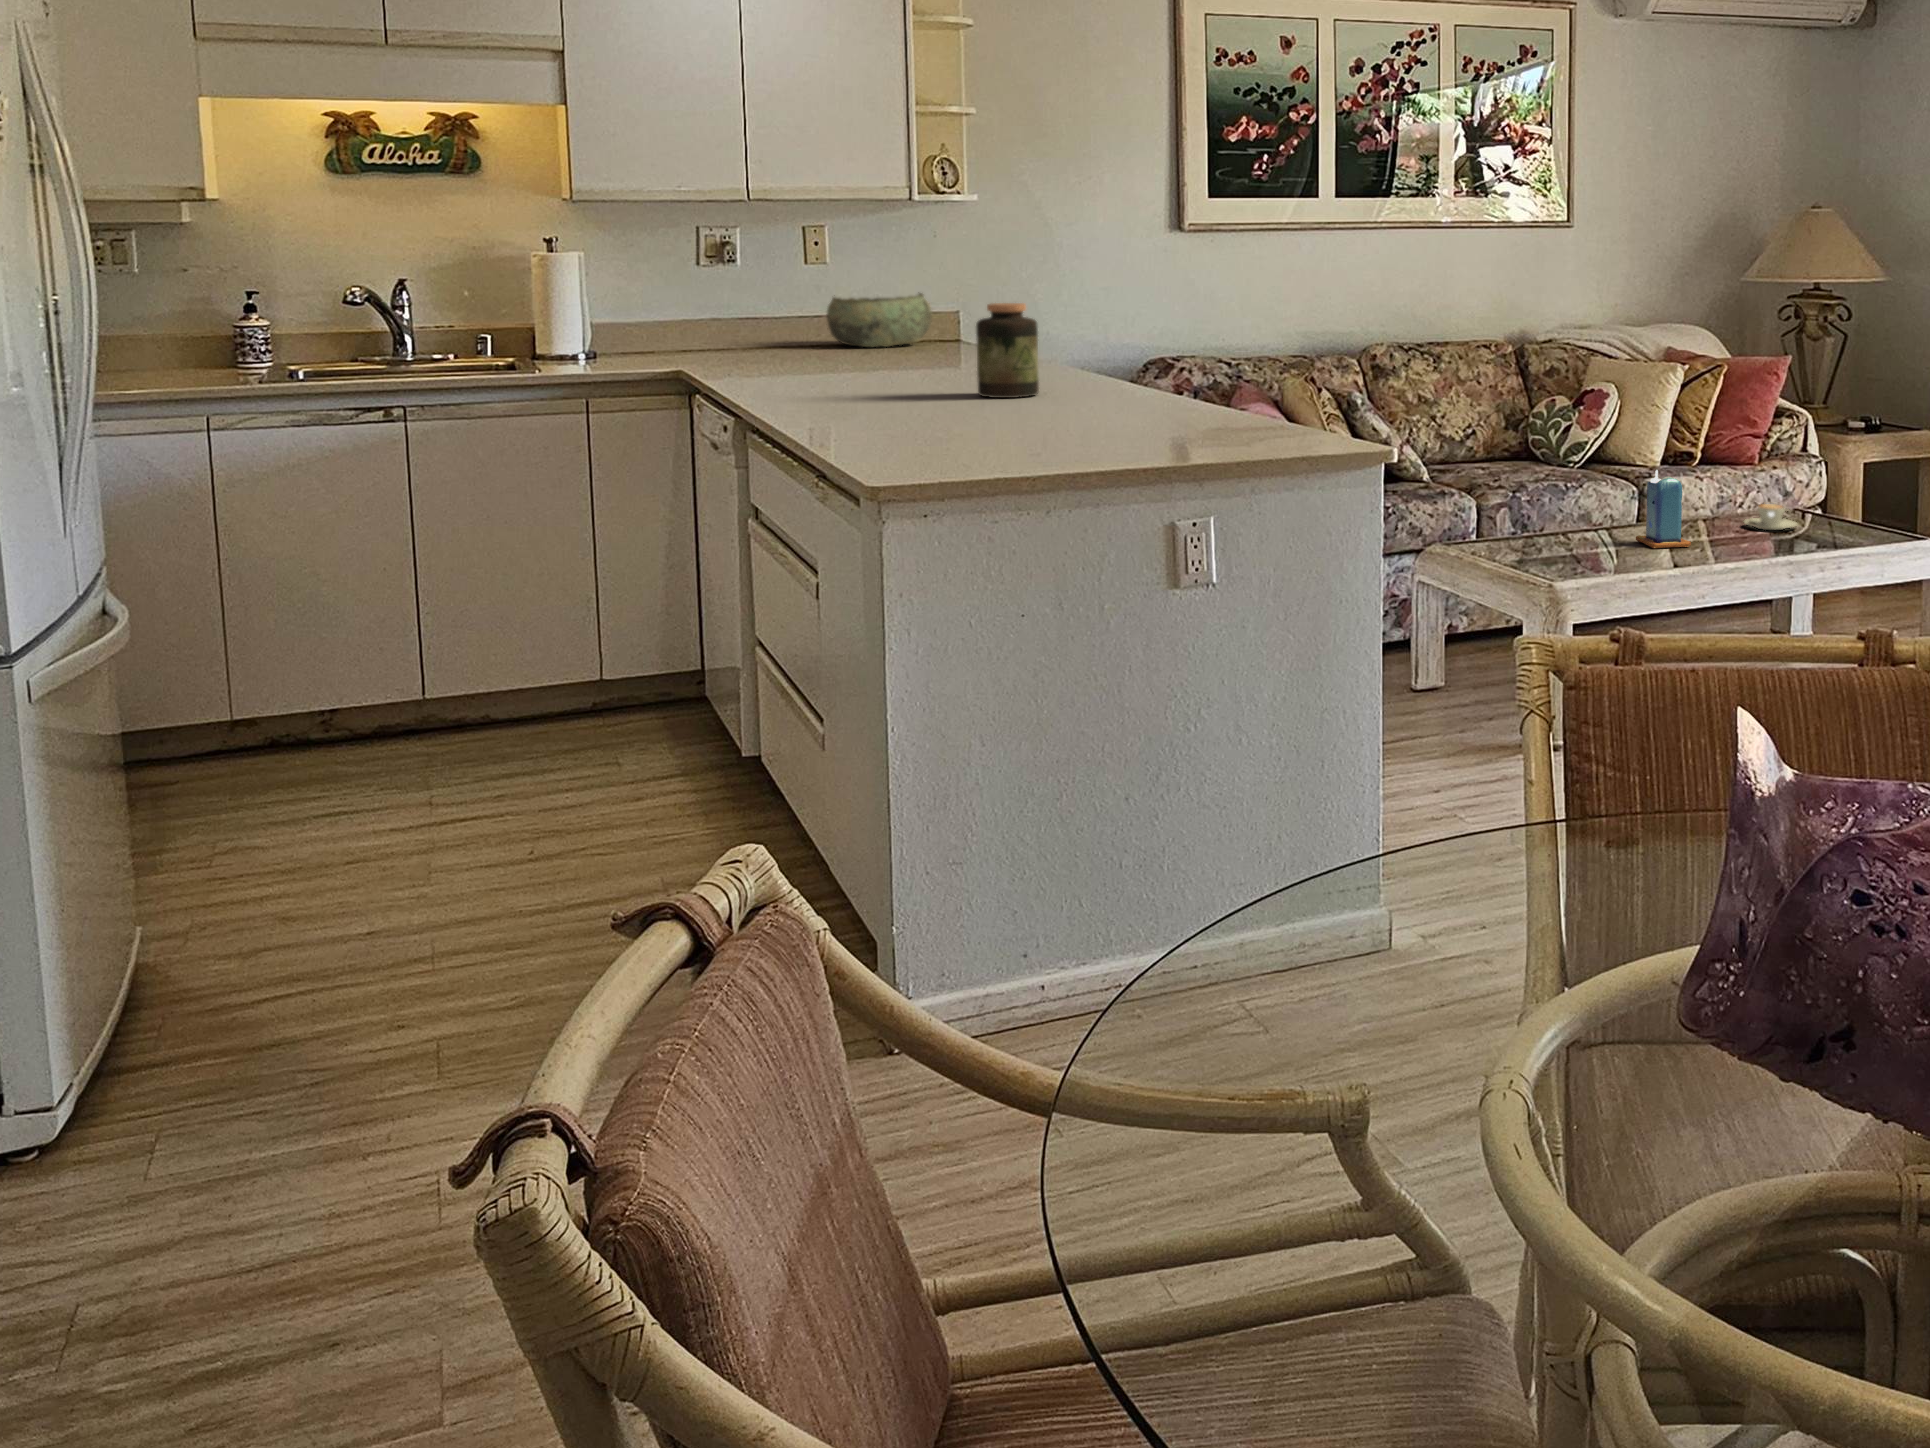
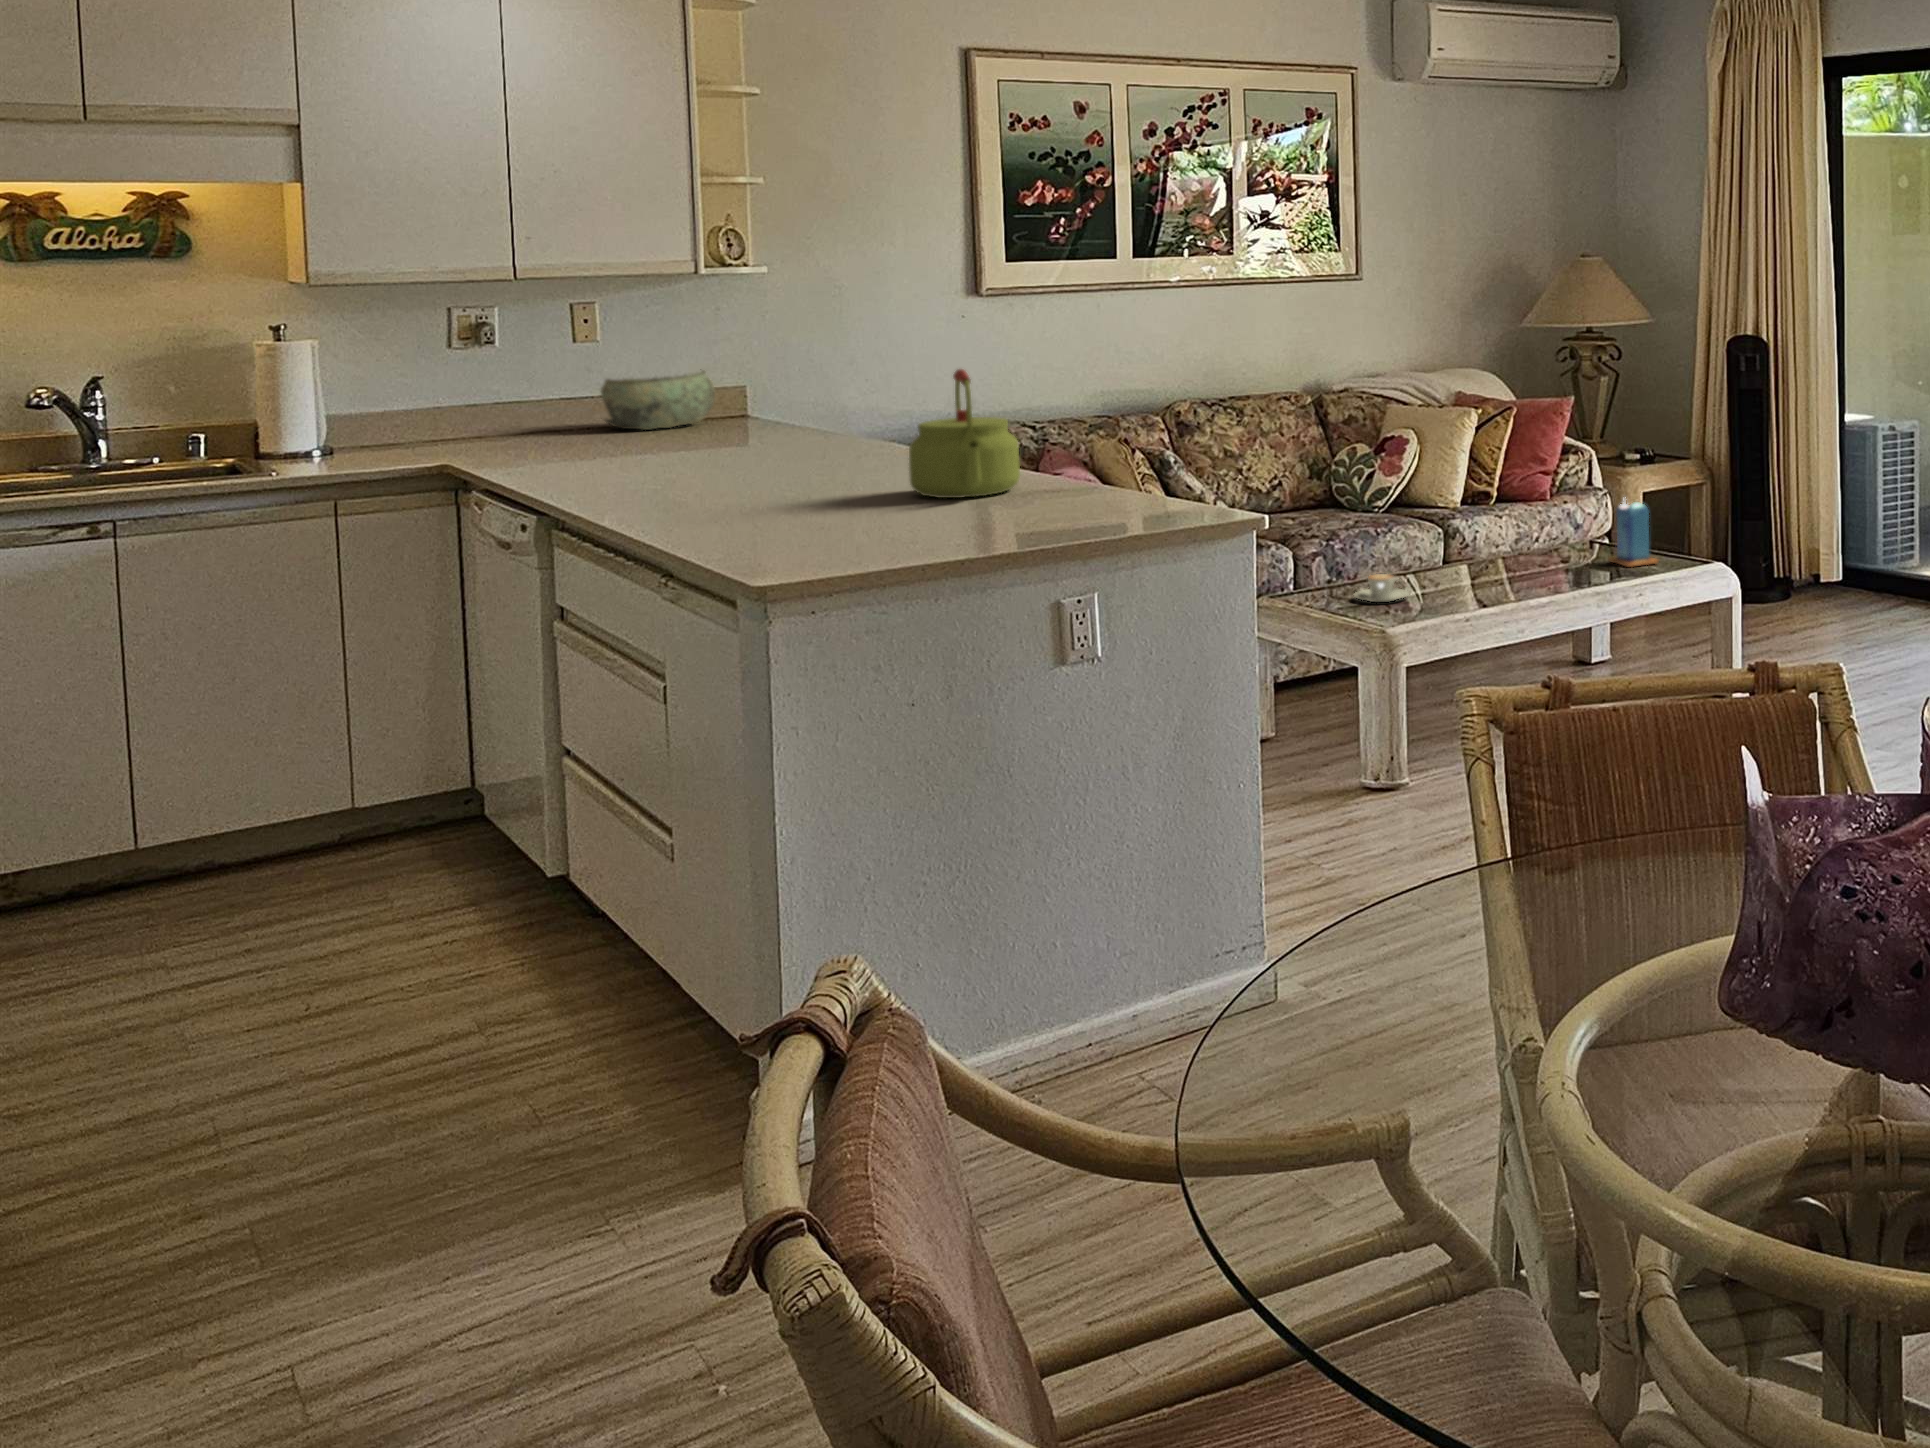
kettle: none [1059,287,1166,416] -> present [909,369,1020,498]
jar: present [976,303,1039,398] -> none [806,385,874,483]
candle: present [1636,470,1691,548] -> present [1608,497,1658,567]
coffee cup: present [1744,504,1797,530] -> present [1354,574,1408,602]

